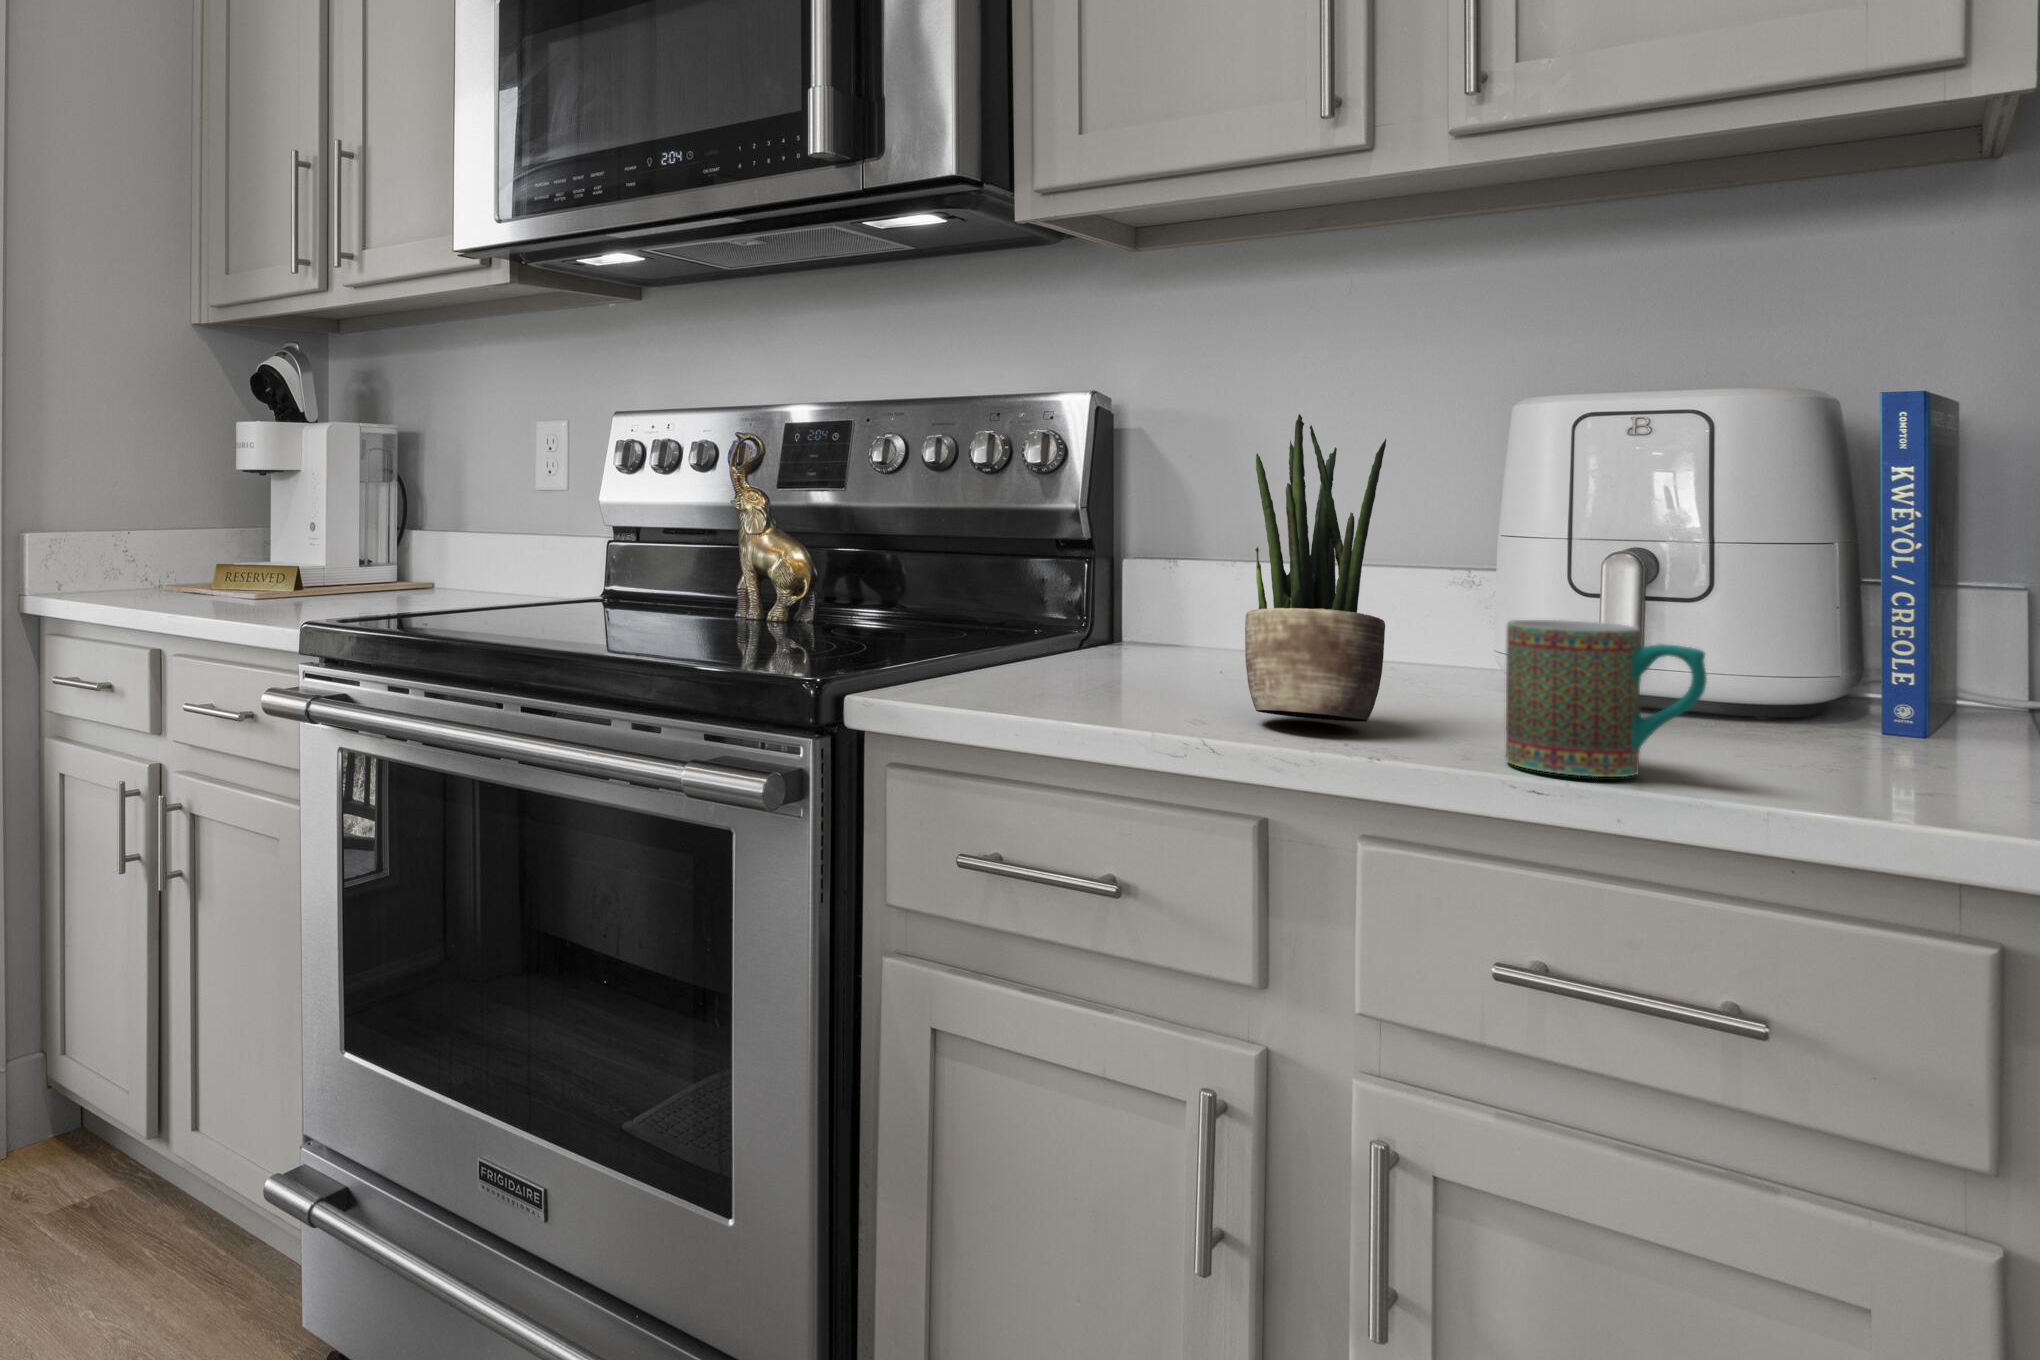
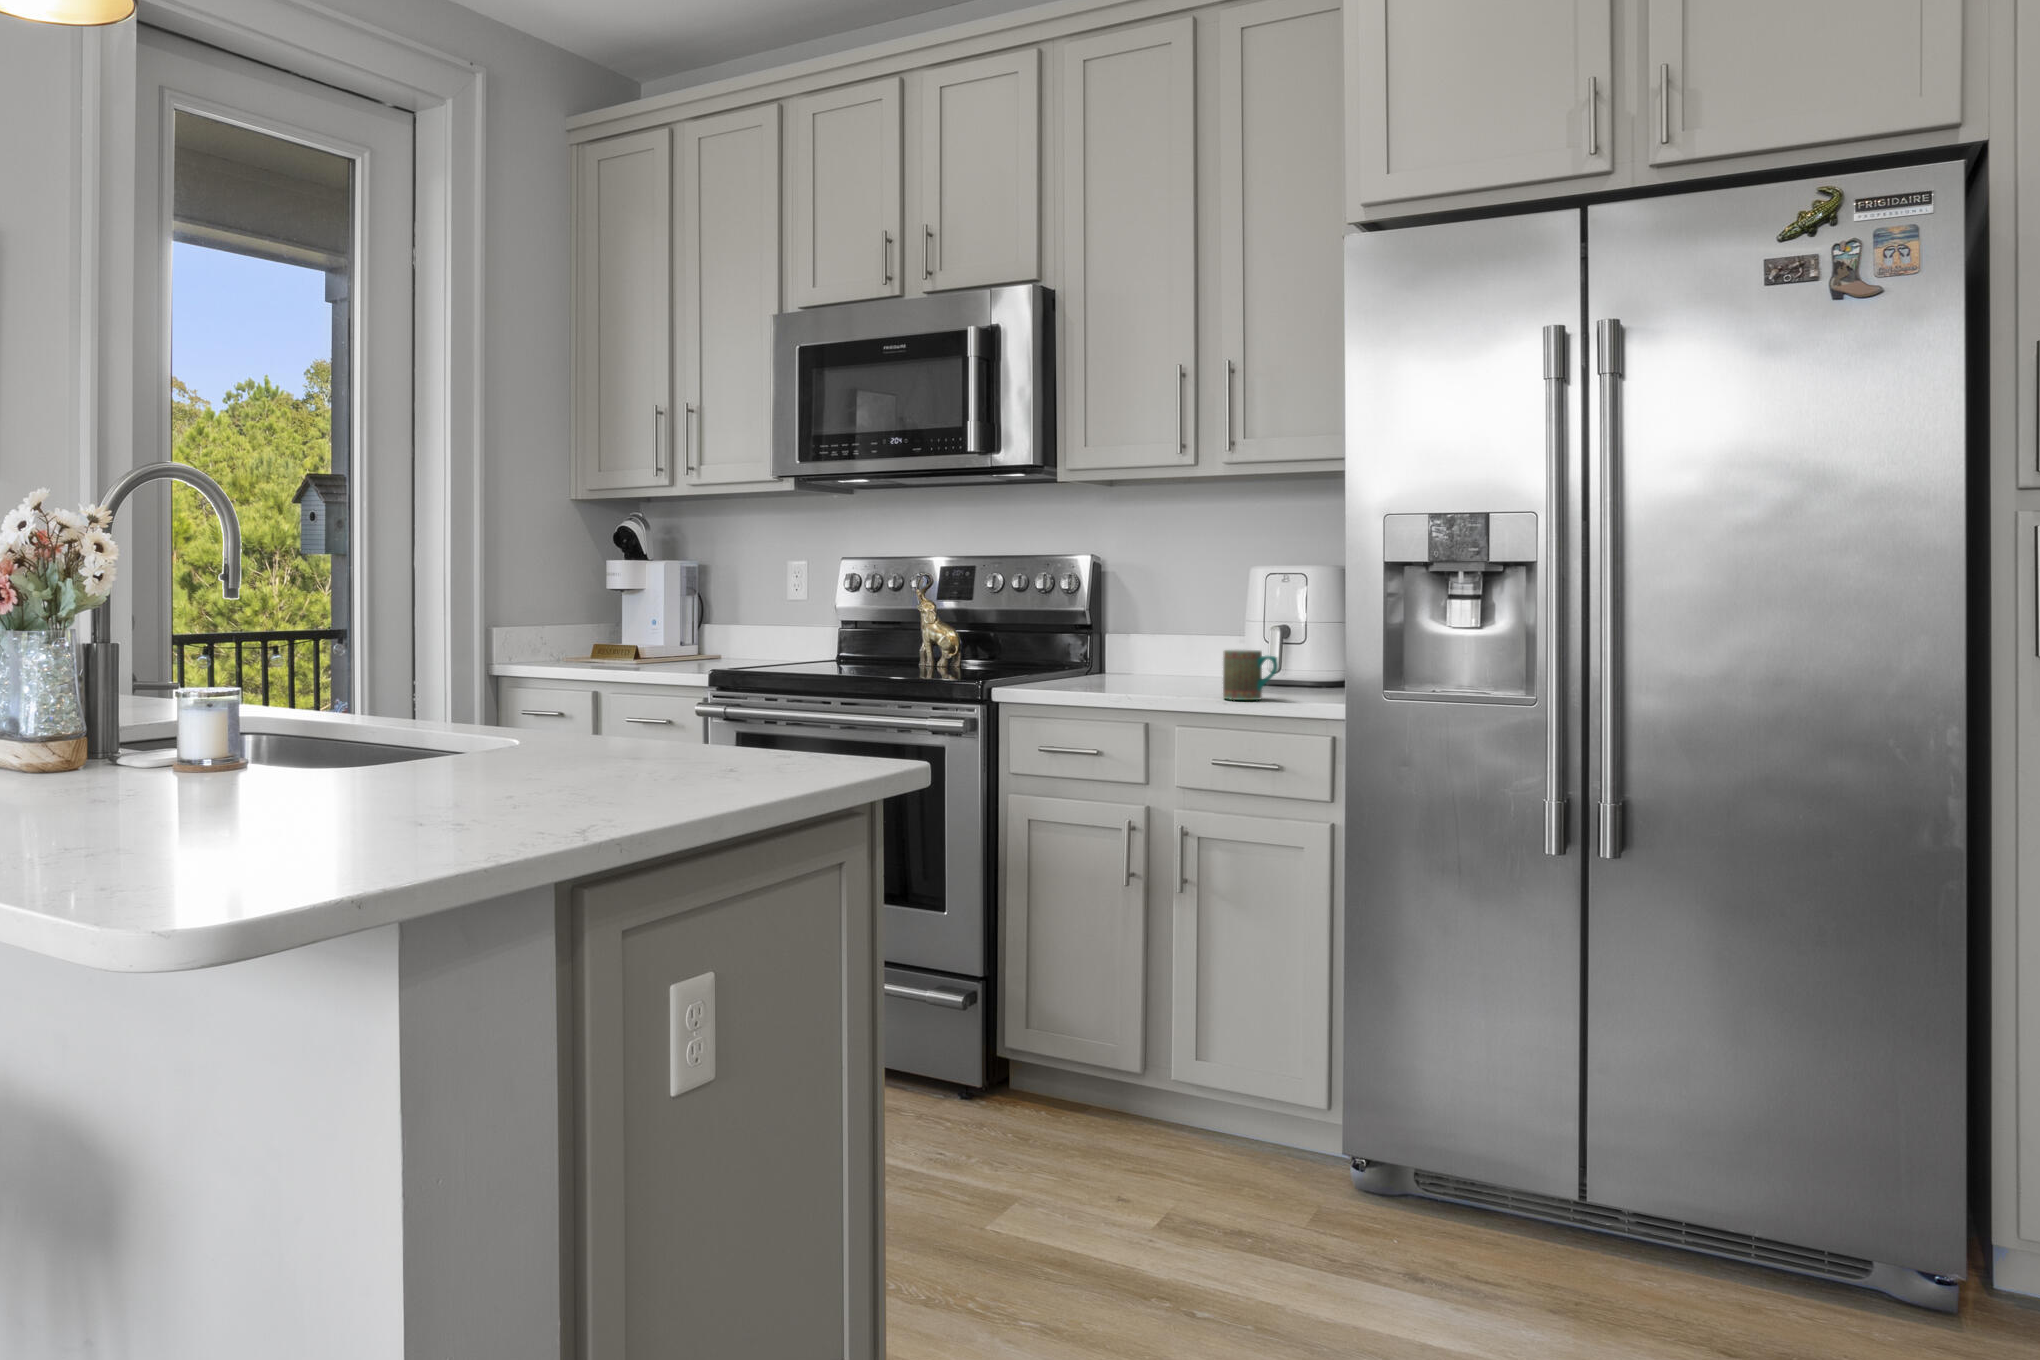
potted plant: present [1245,414,1386,722] -> none [1144,575,1193,691]

